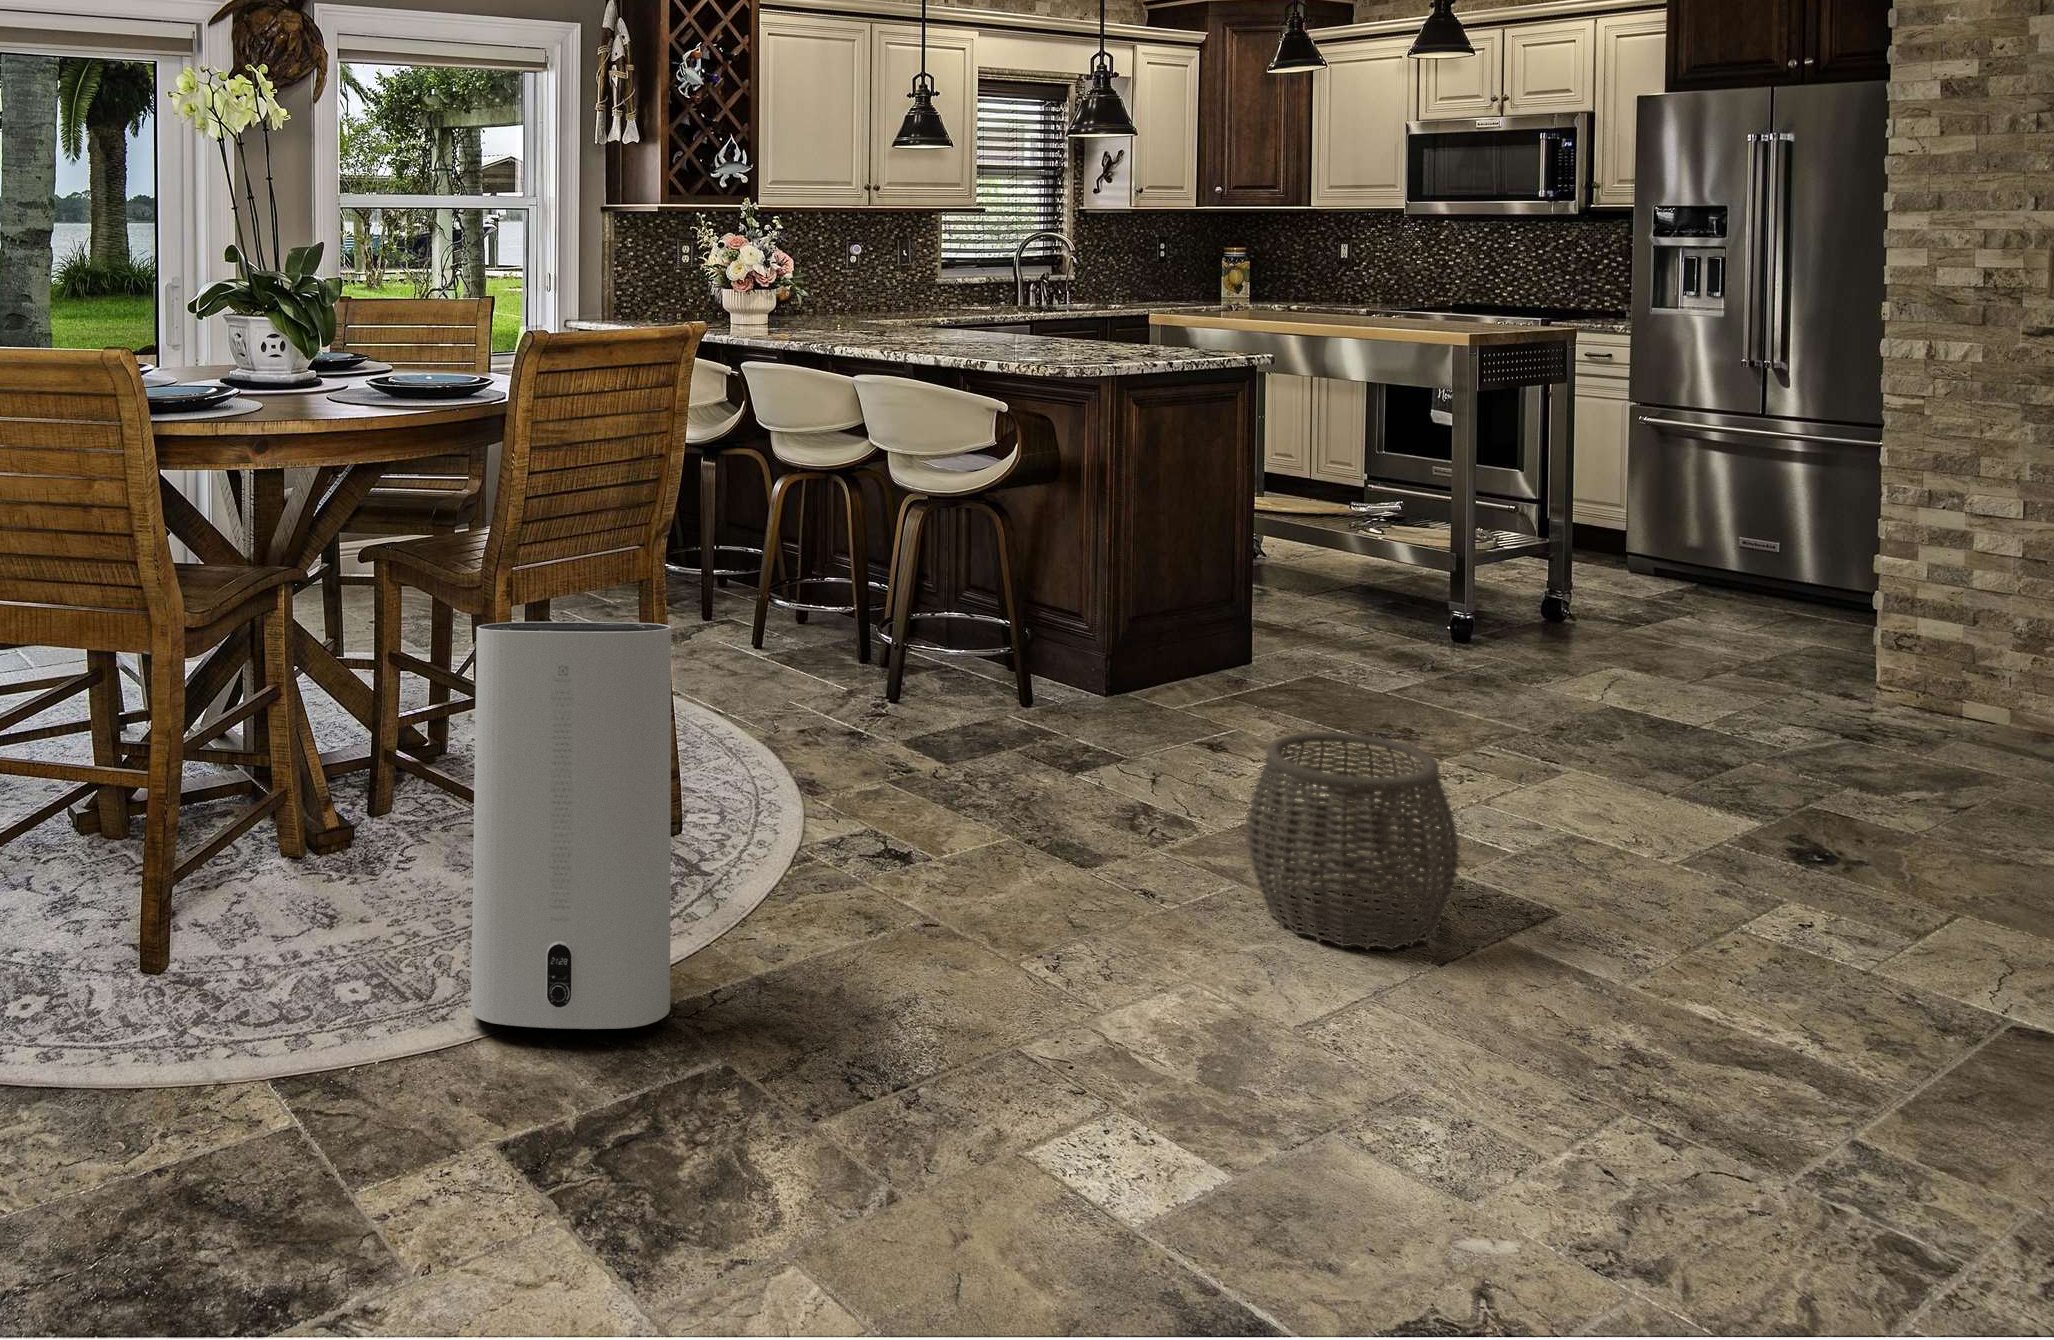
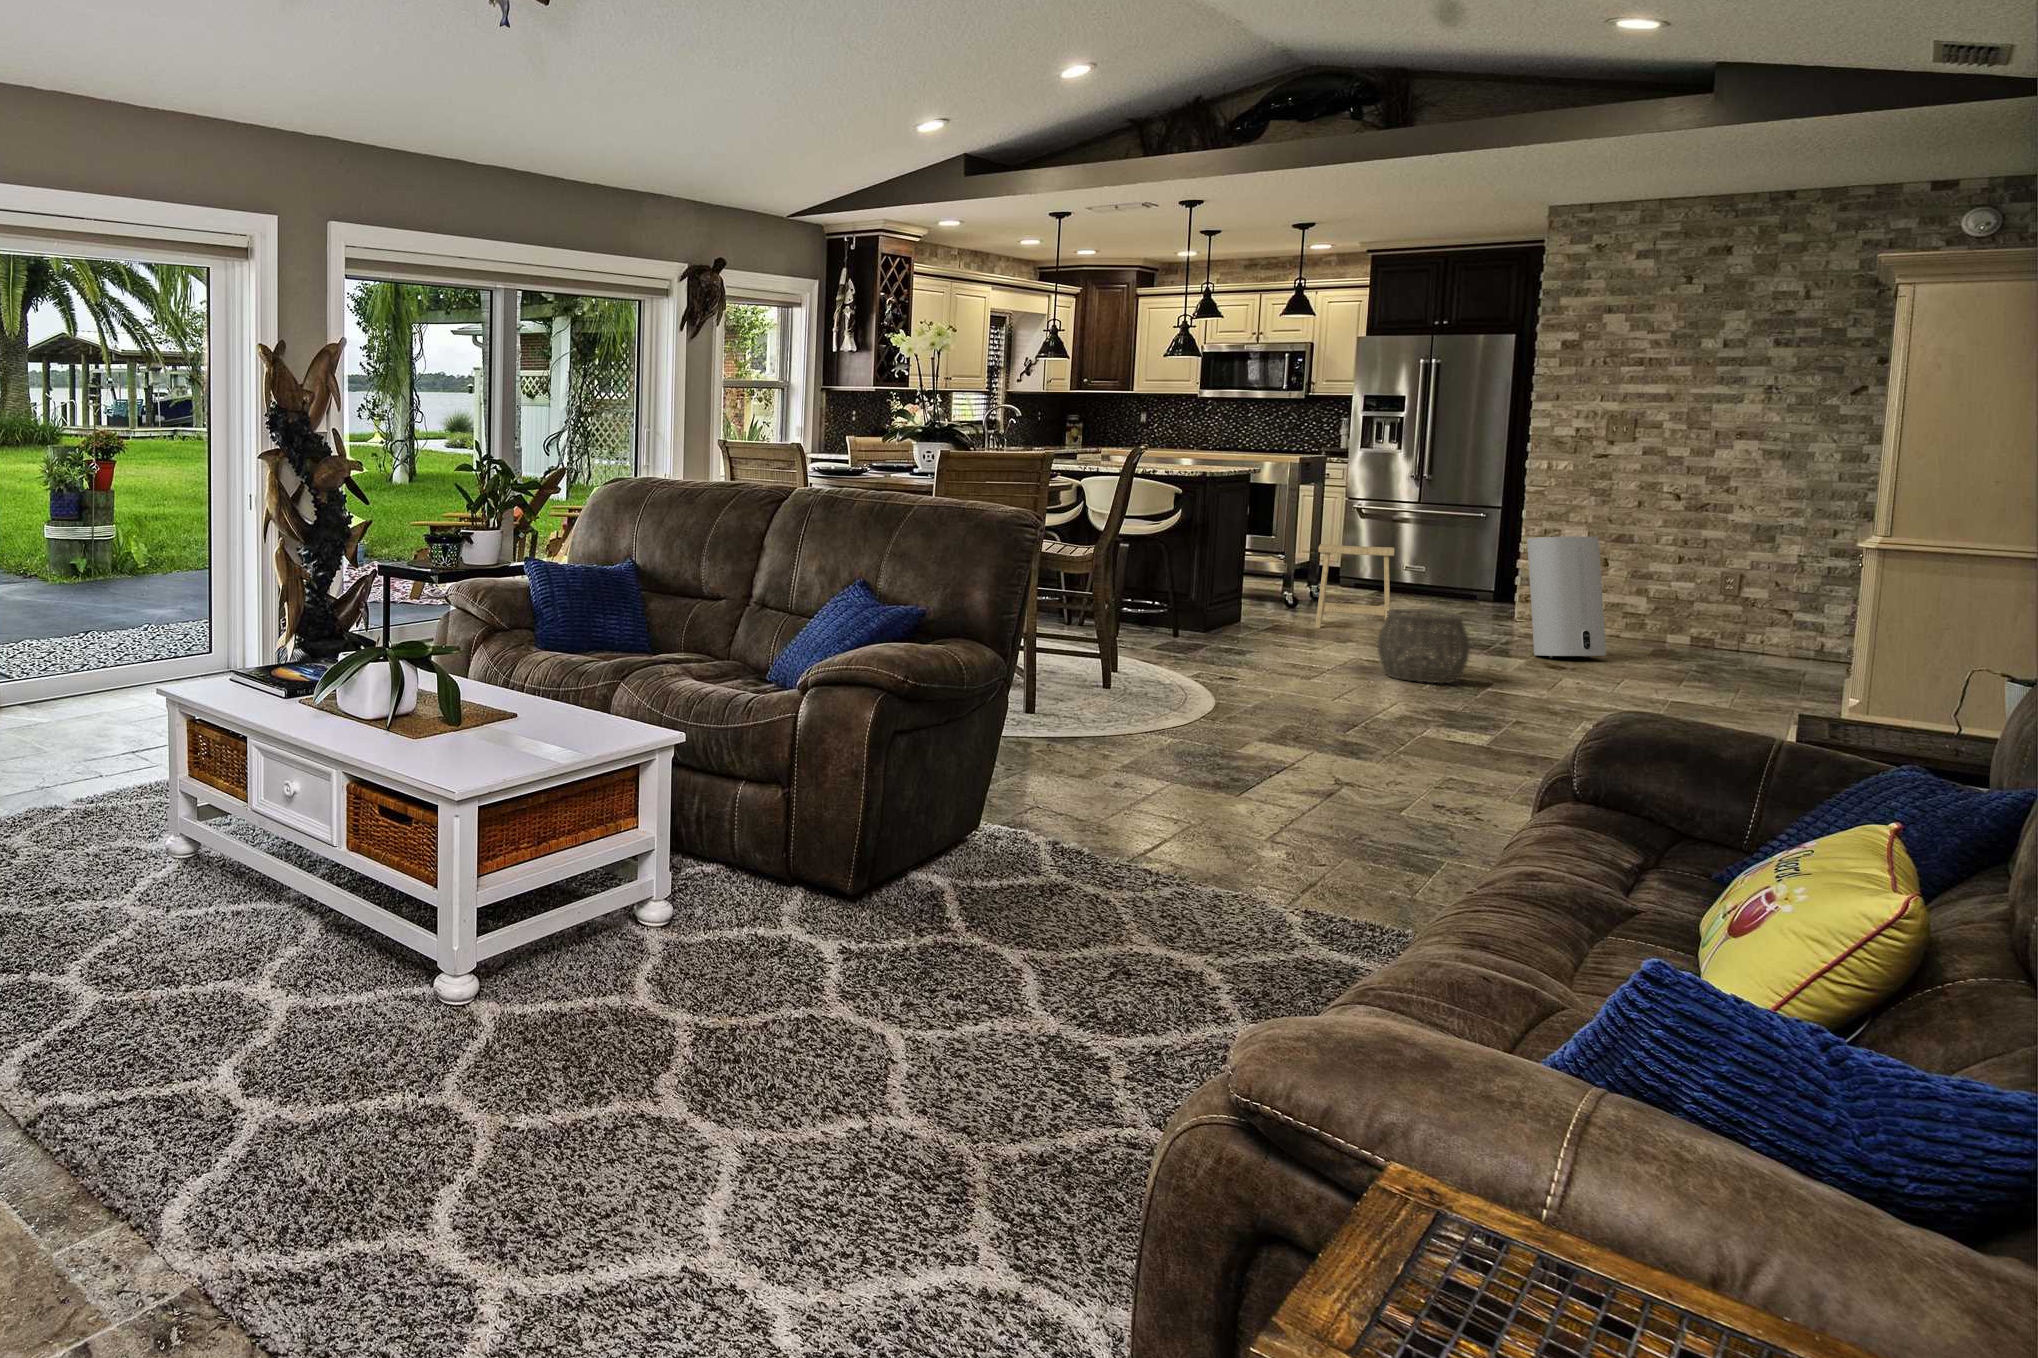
footstool: none [1370,520,1542,727] -> present [1315,544,1395,628]
air purifier: present [471,622,671,1029] -> present [1527,537,1606,658]

